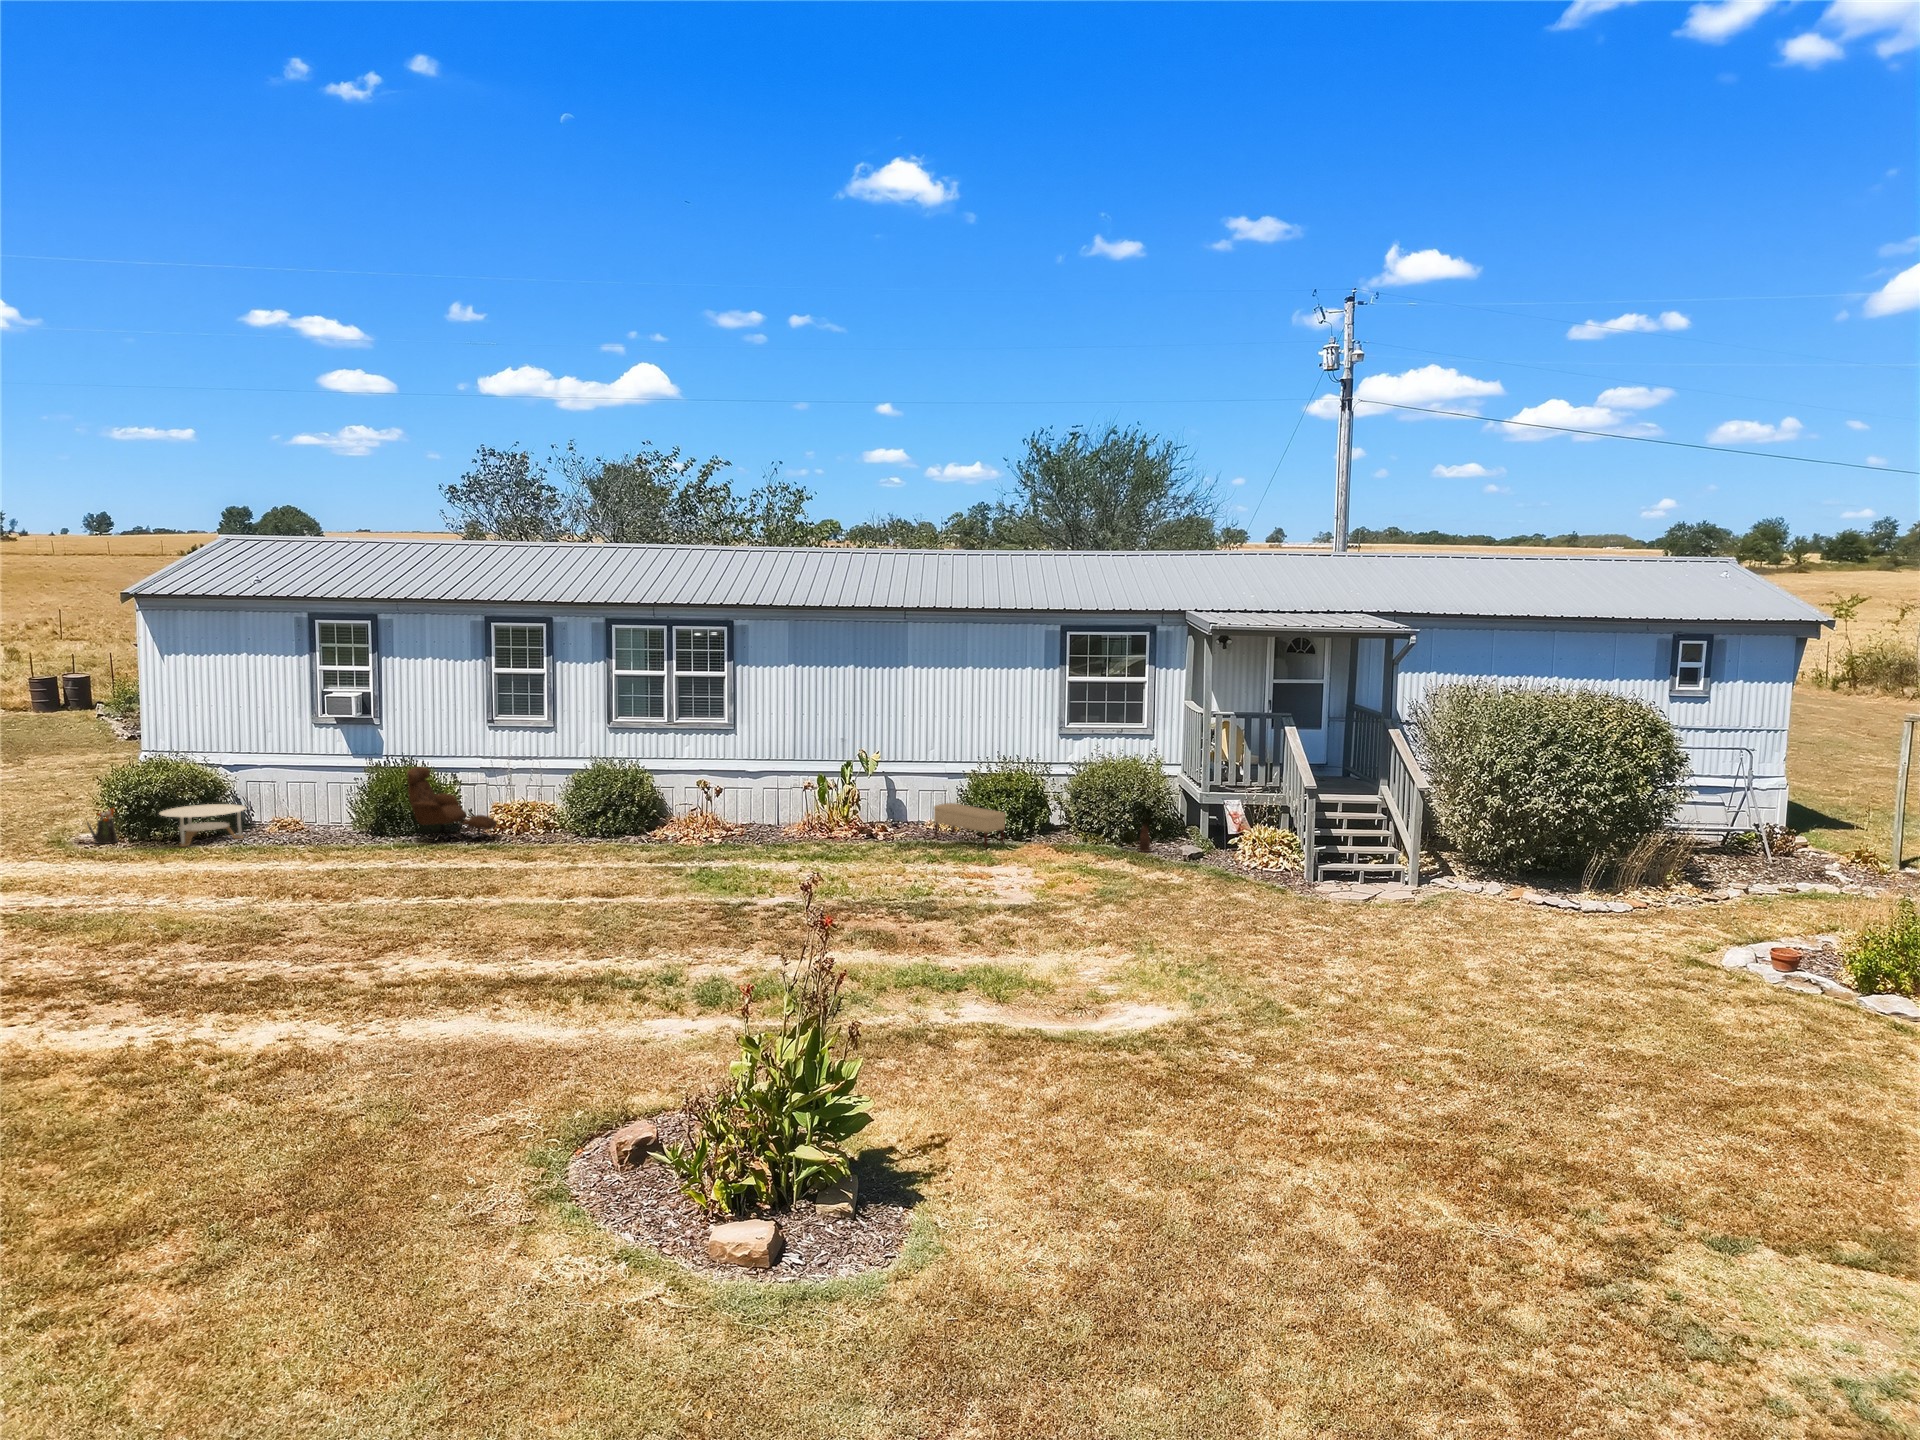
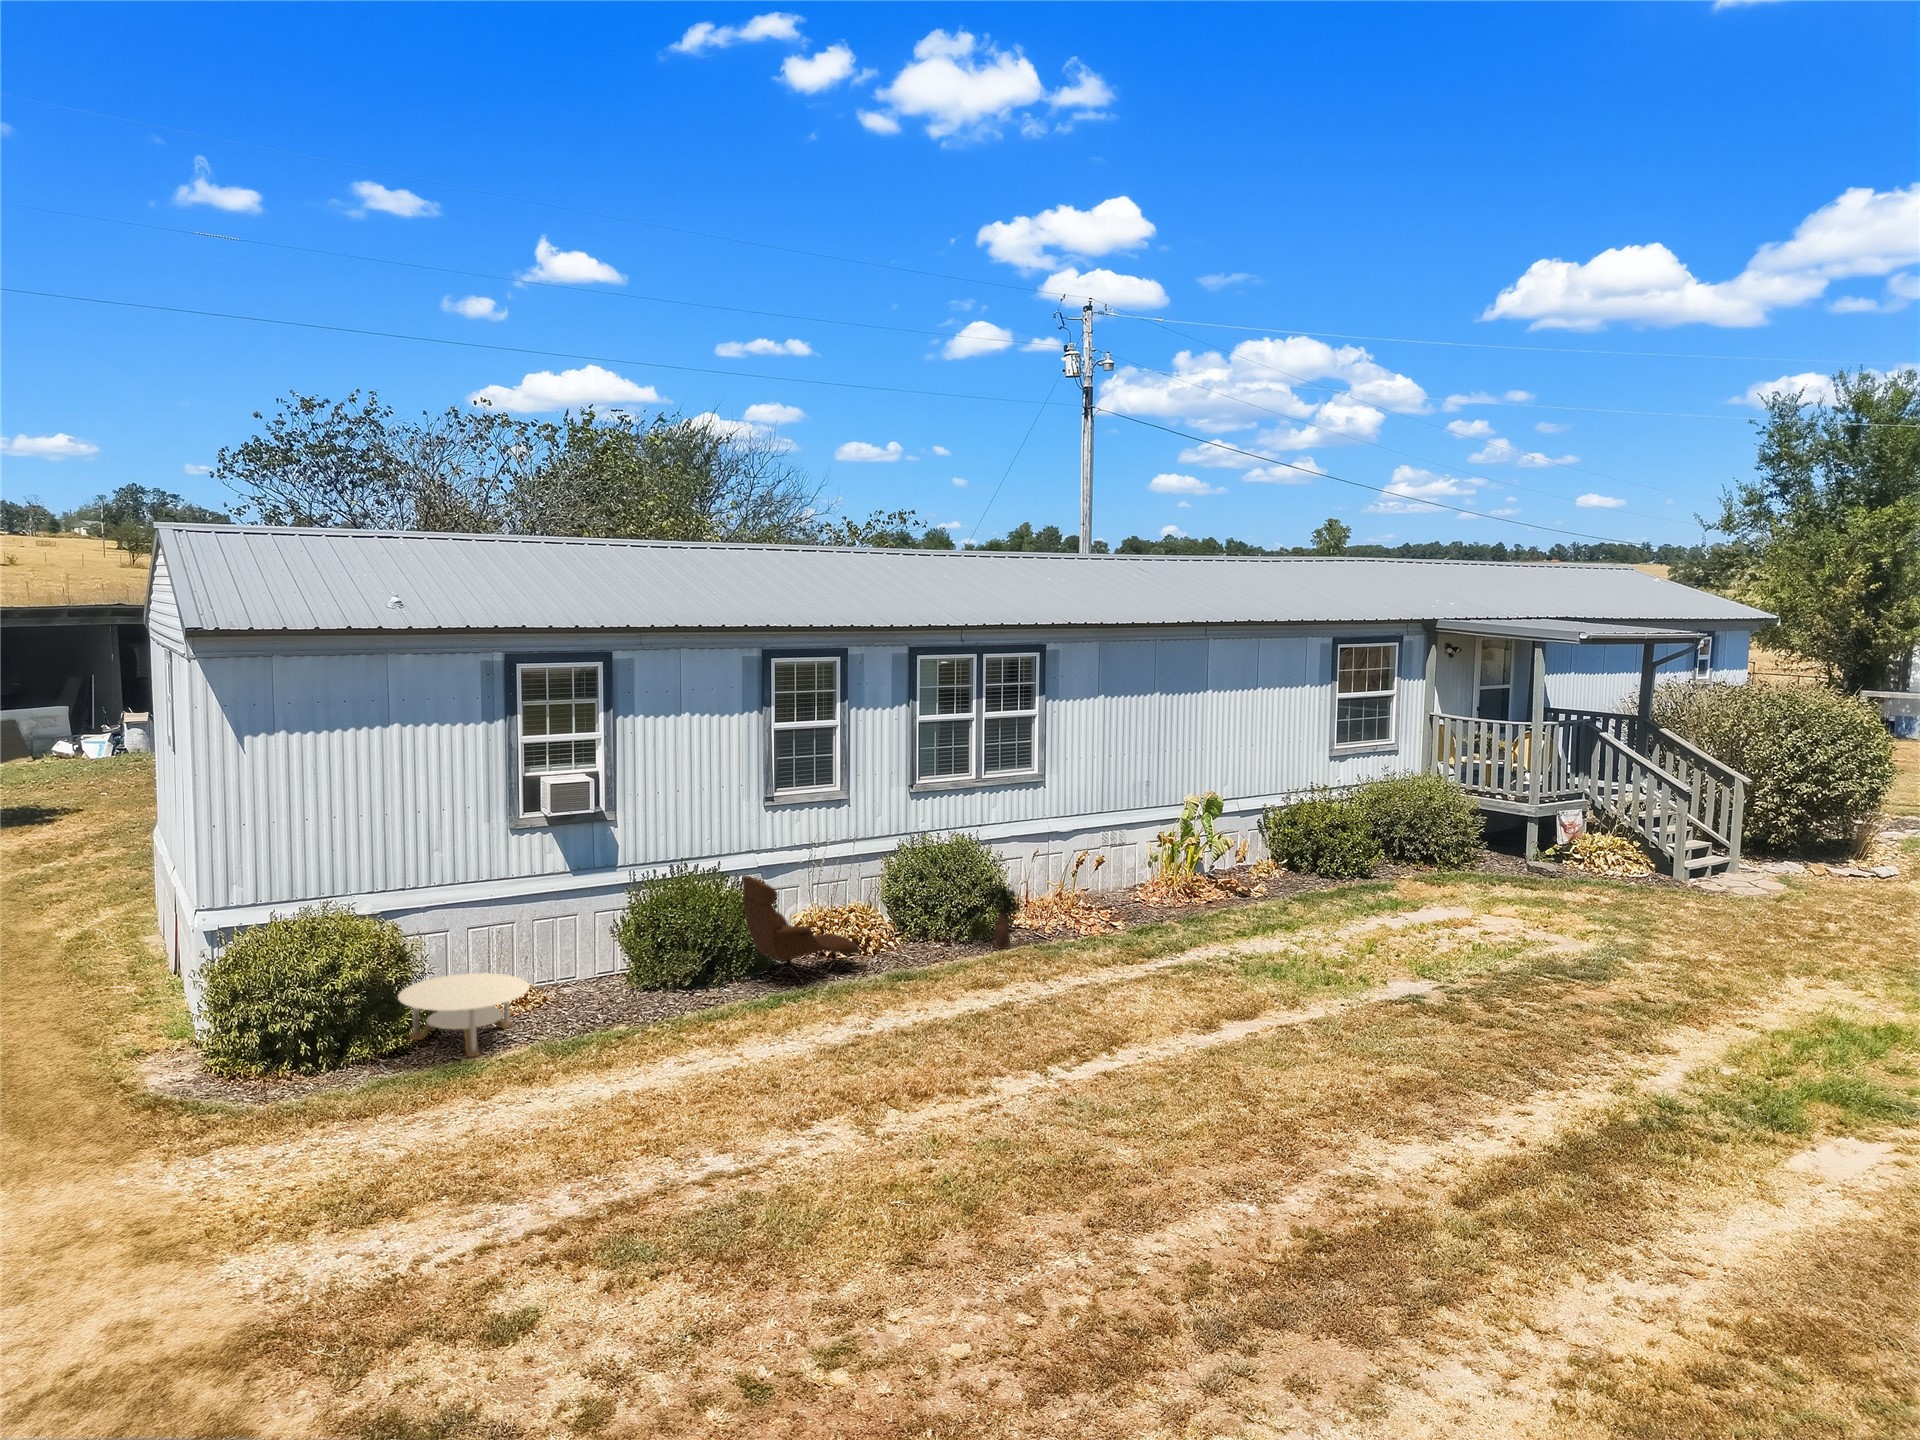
bench: present [934,803,1006,848] -> none [1264,845,1353,892]
potted plant: present [1121,804,1159,852] -> present [968,884,1021,949]
watering can: present [87,808,118,844] -> none [295,1010,334,1079]

